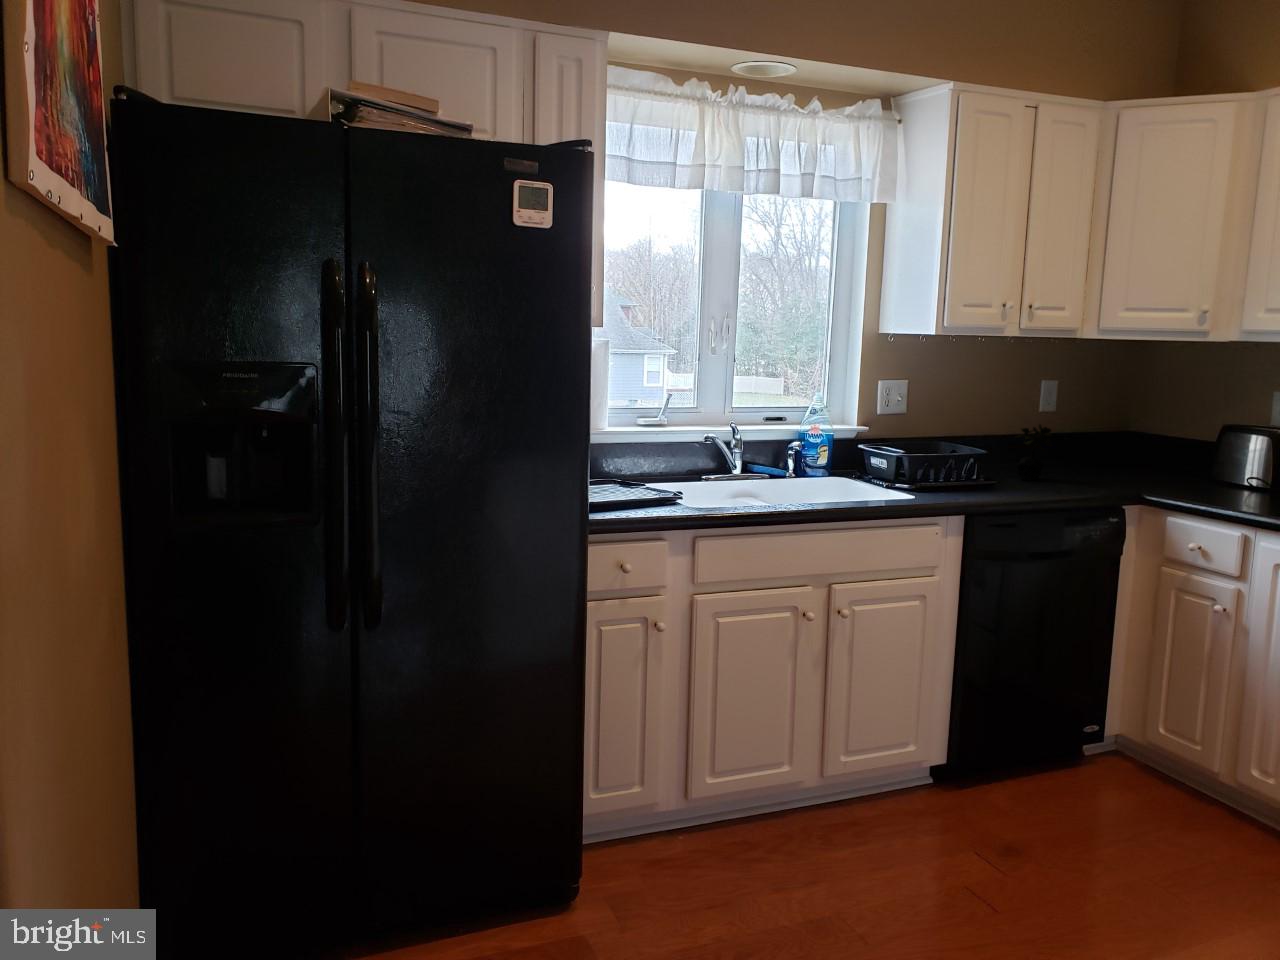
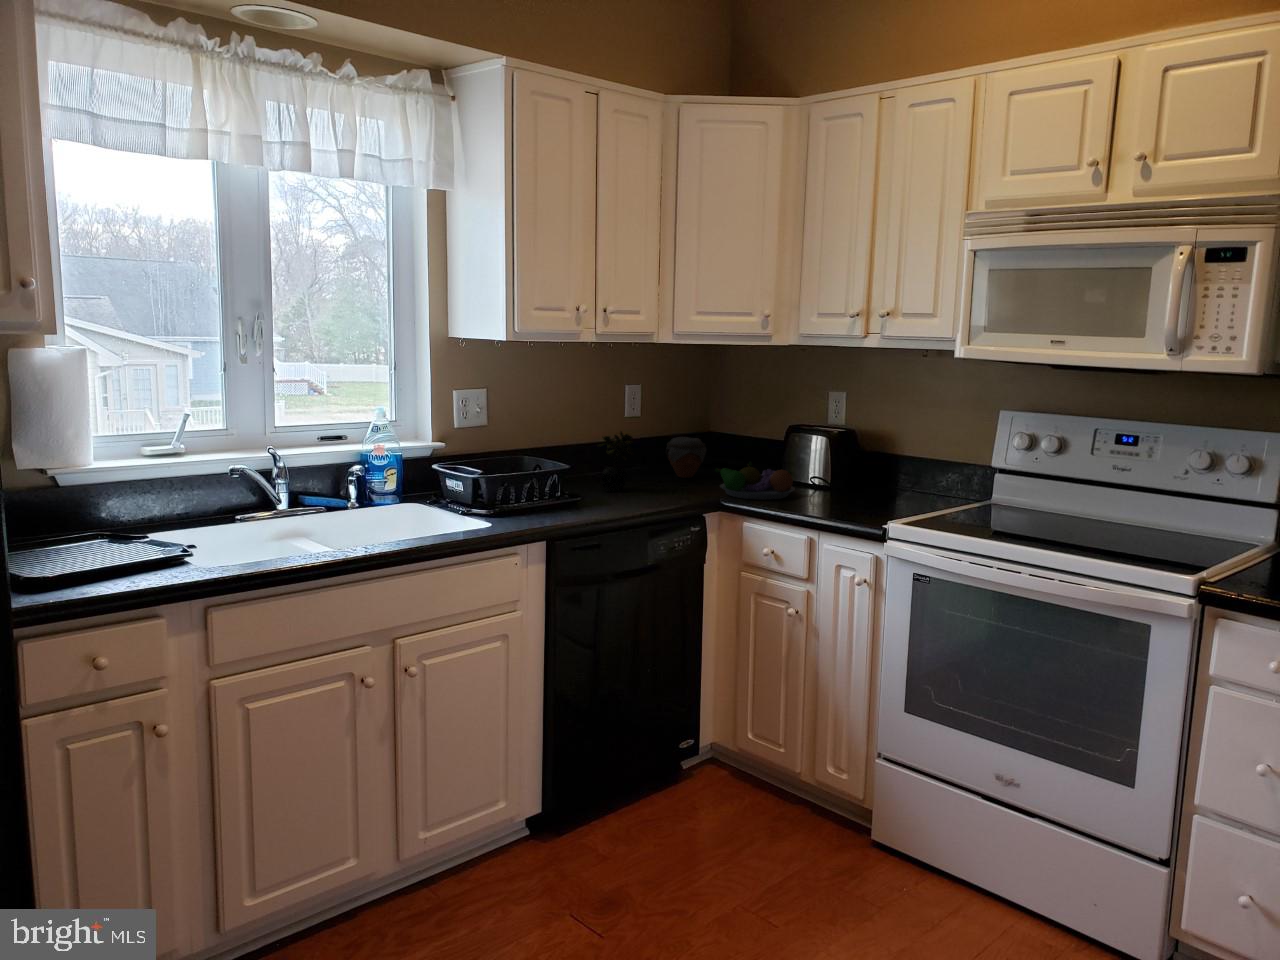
jar: none [1082,434,1128,474] -> present [665,437,707,478]
fruit bowl: none [1138,459,1228,496] -> present [715,462,795,500]

